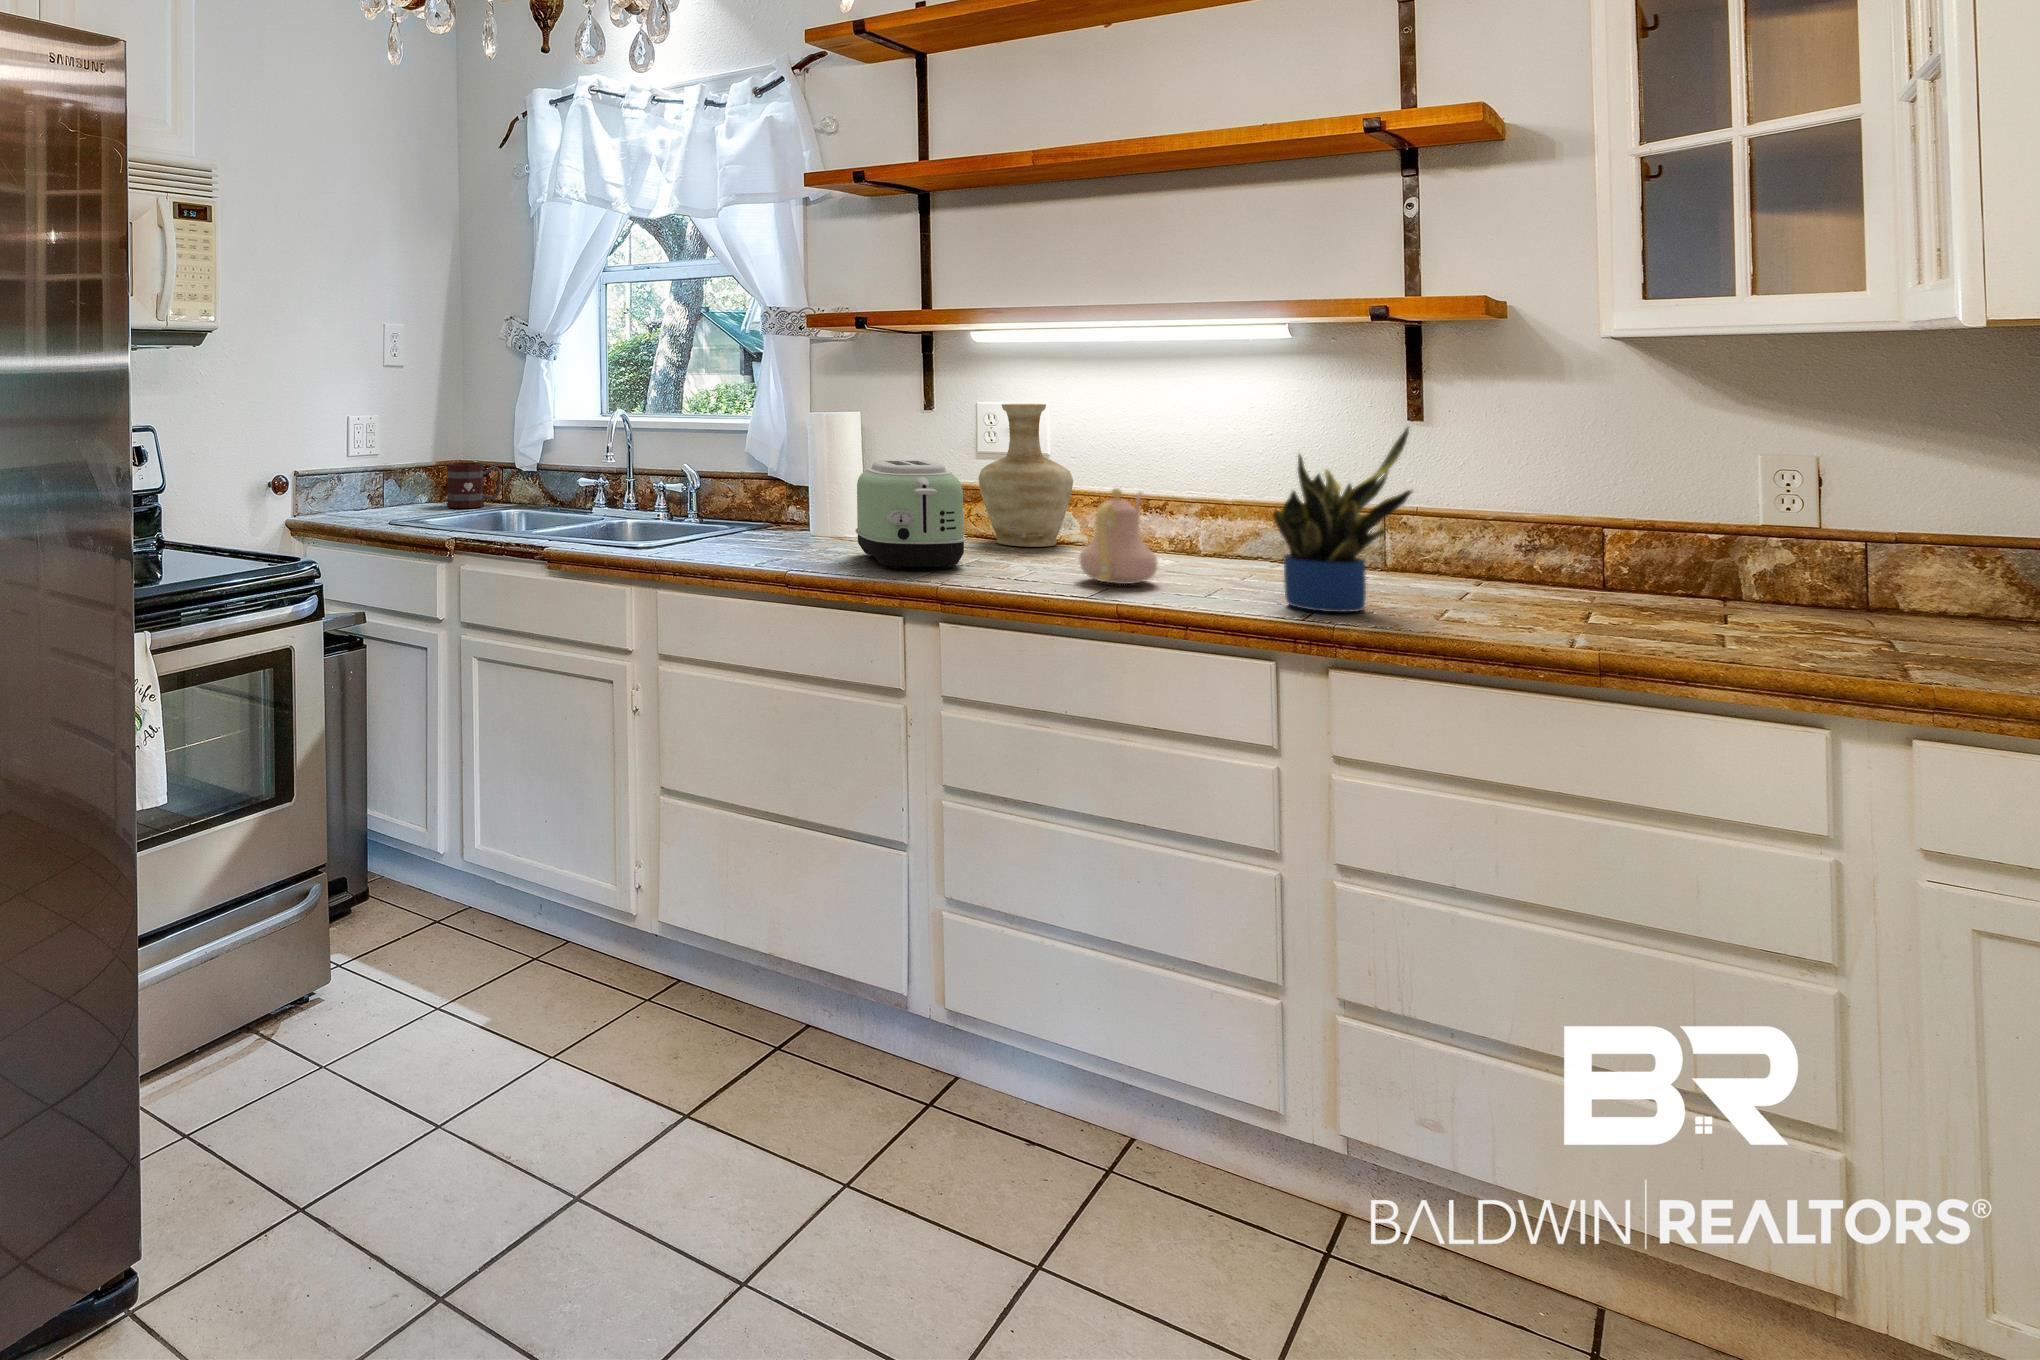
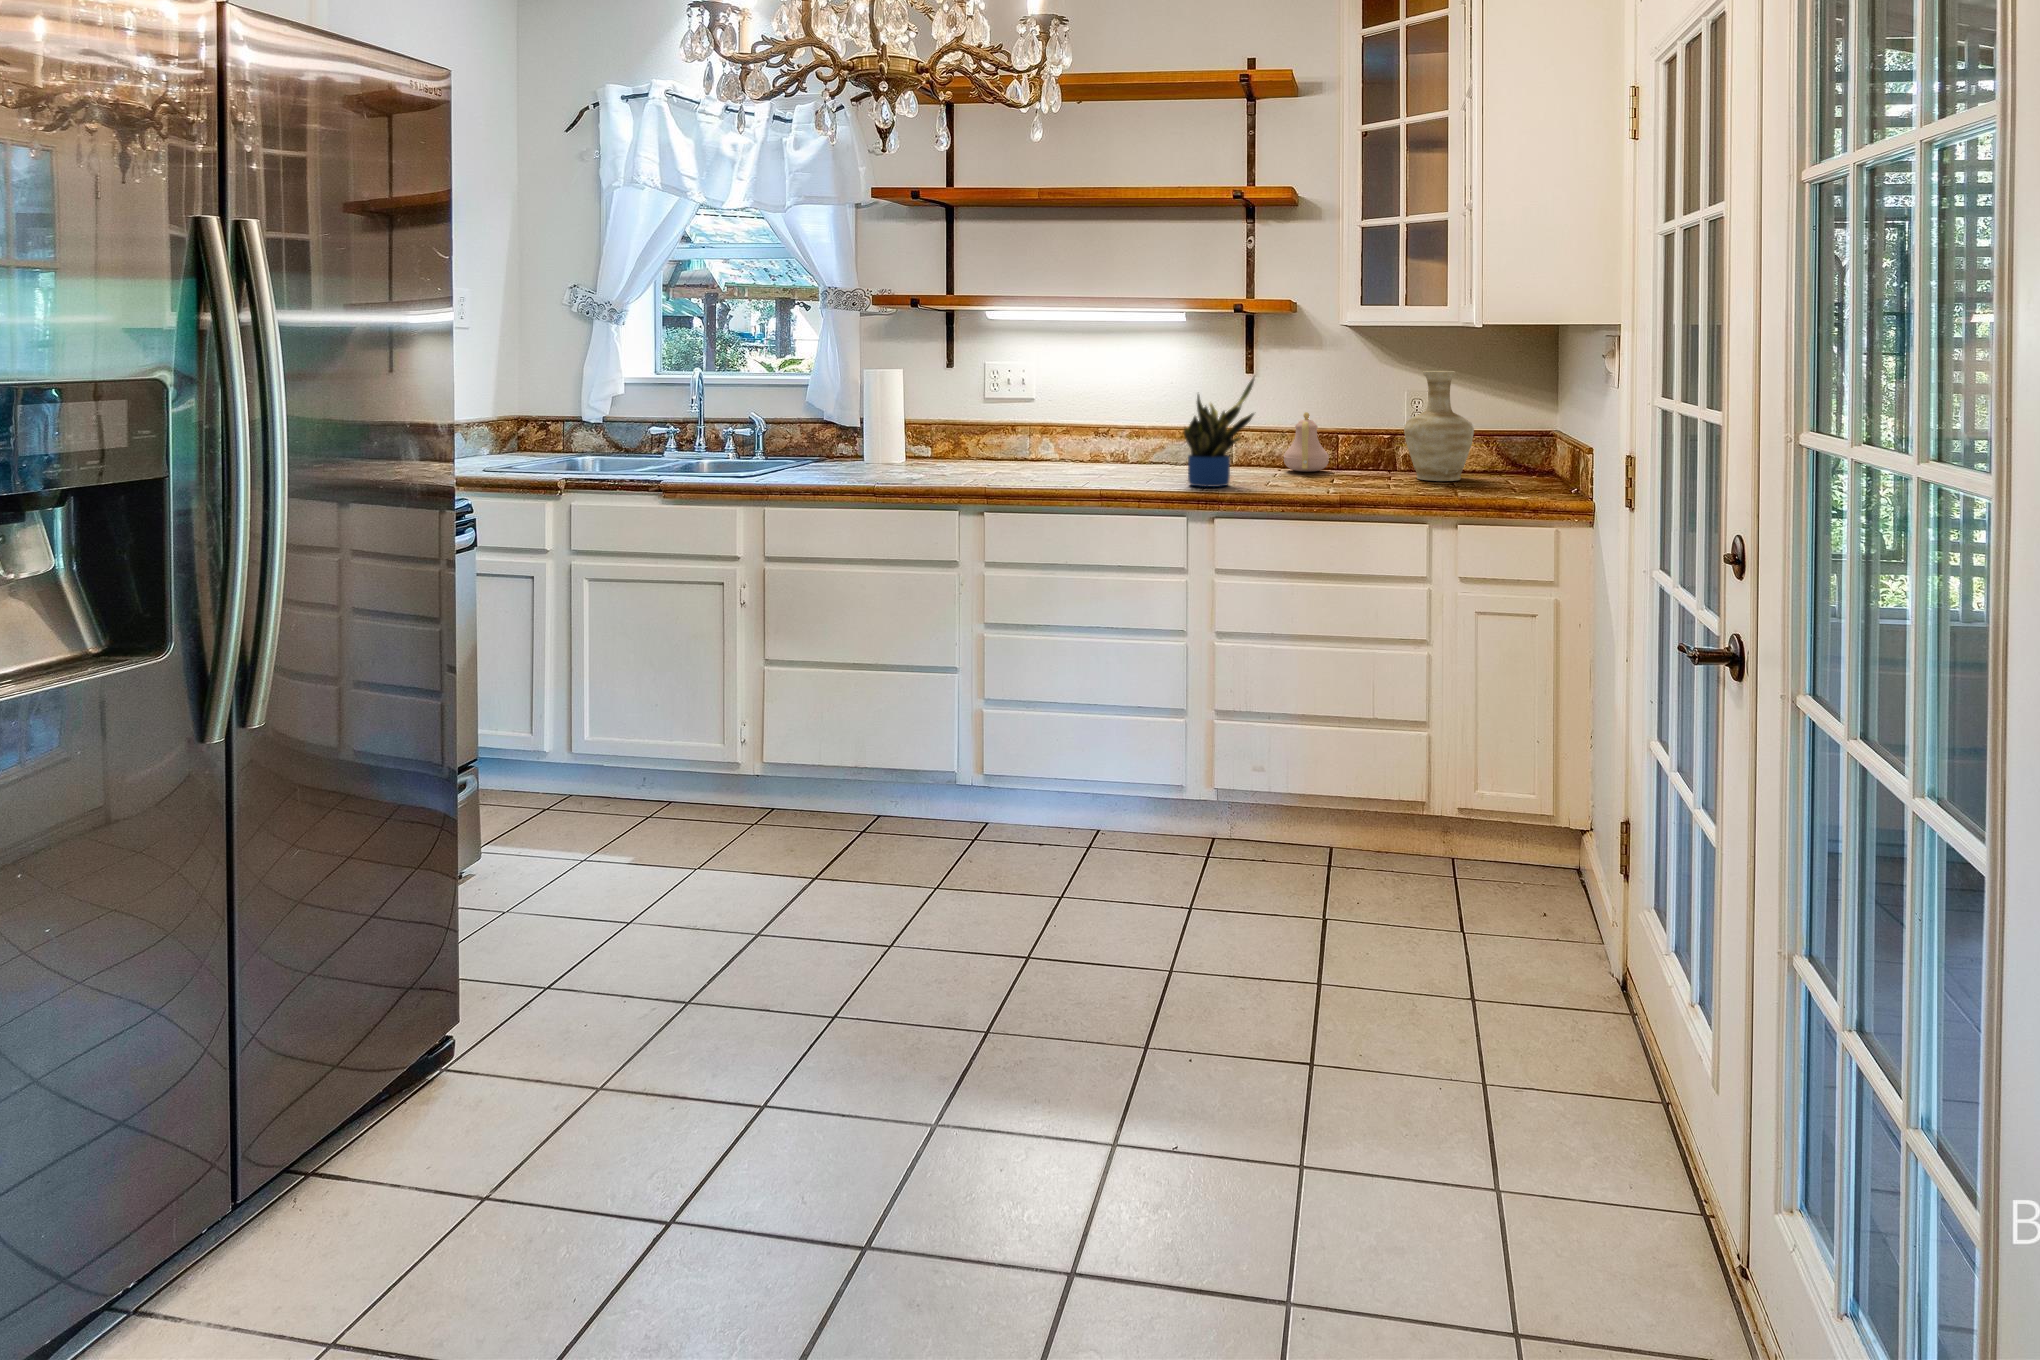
vase: present [979,404,1073,547] -> present [1404,371,1474,481]
toaster: present [855,460,966,568] -> none [911,404,992,480]
mug: present [447,463,501,508] -> none [512,417,565,459]
teapot: present [1079,488,1158,584] -> present [1283,412,1329,472]

